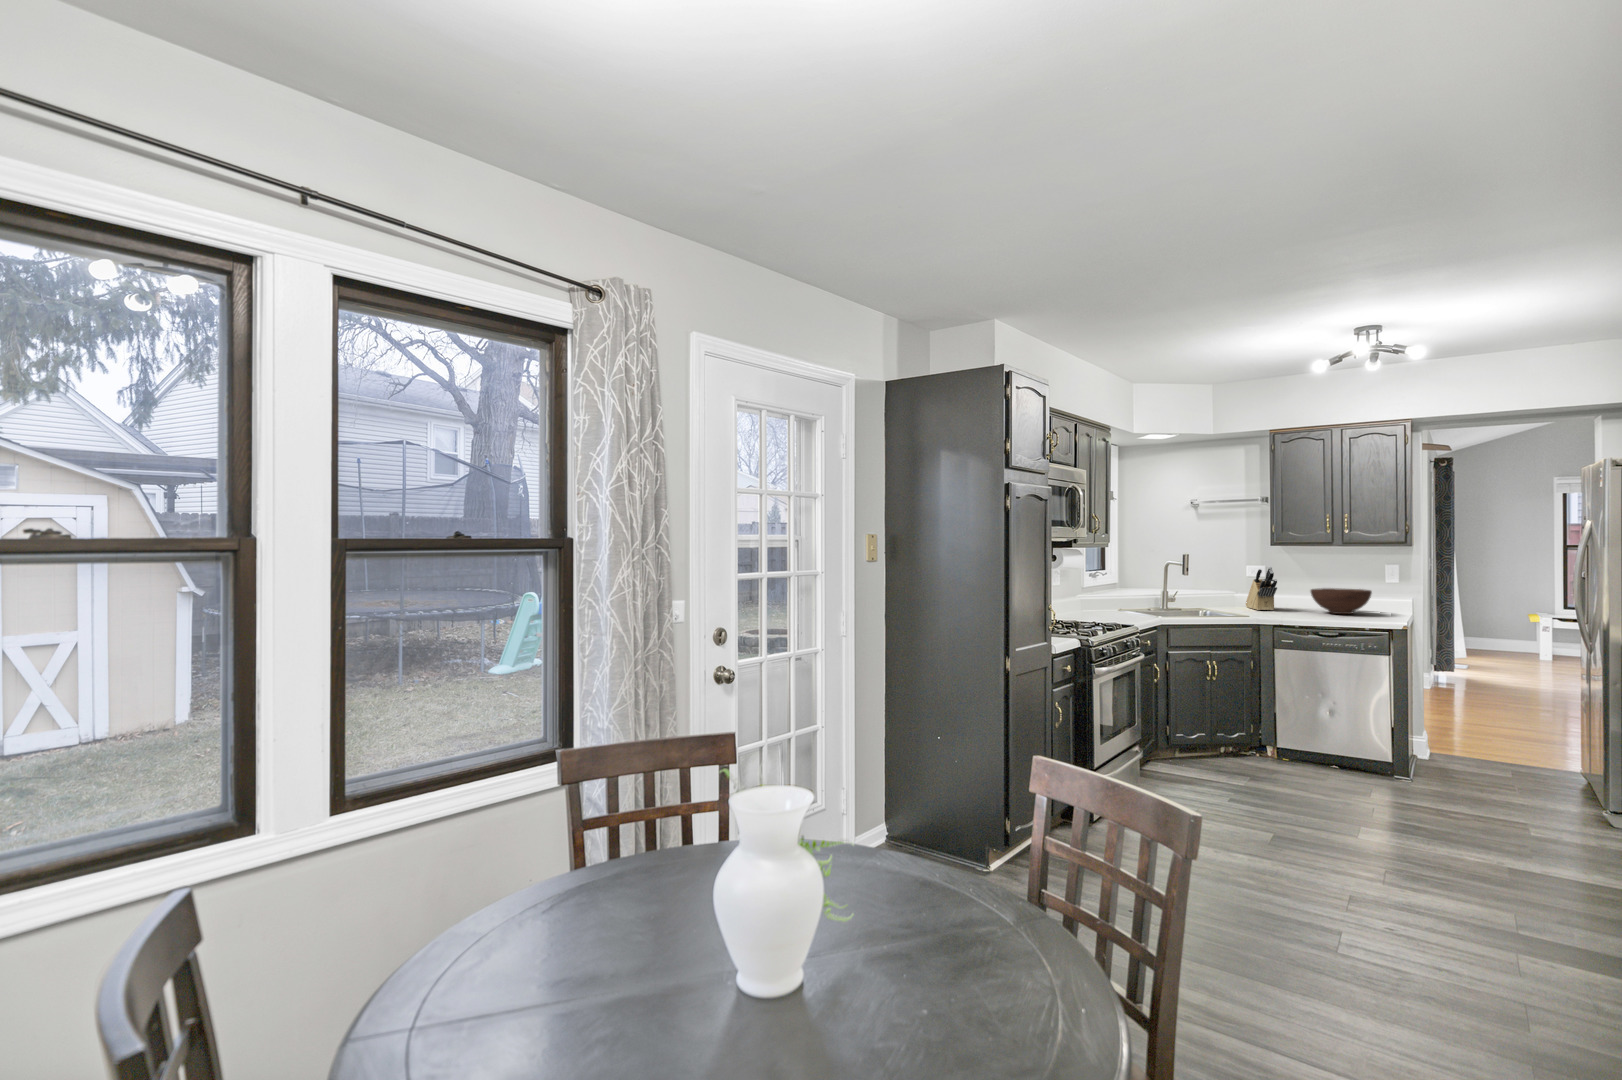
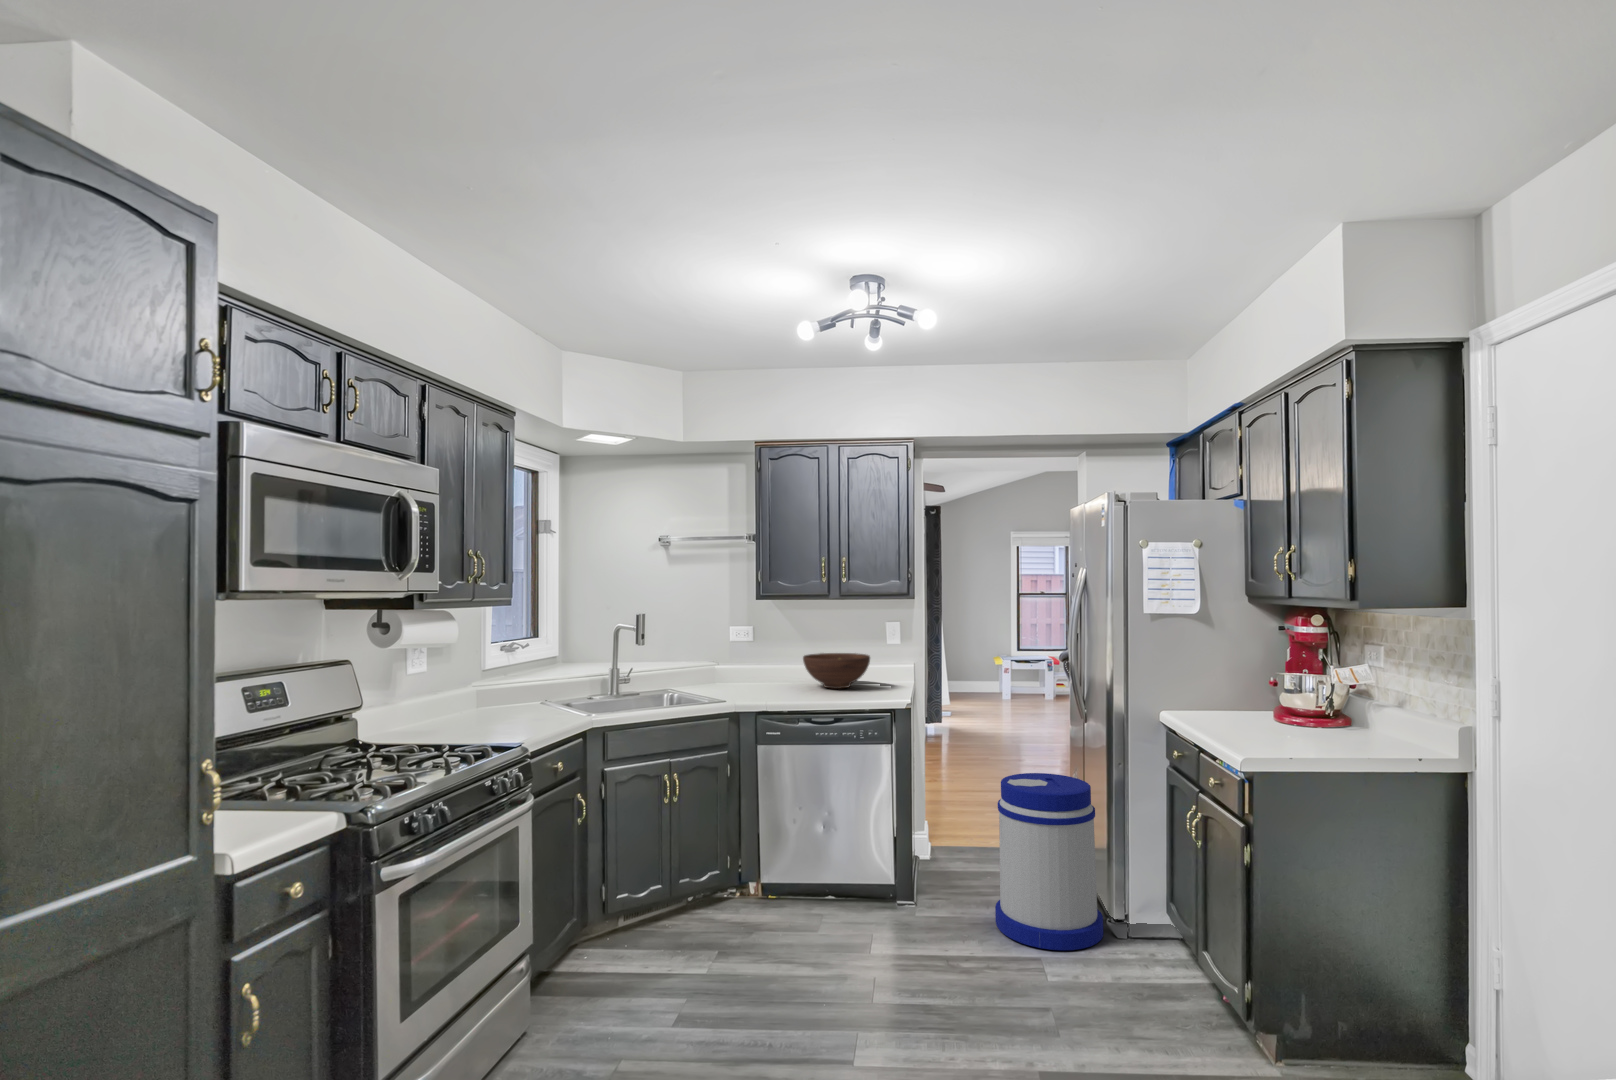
knife block: present [1246,567,1277,610] -> none [729,627,764,687]
trash can: none [1485,682,1590,808] -> present [995,773,1103,950]

